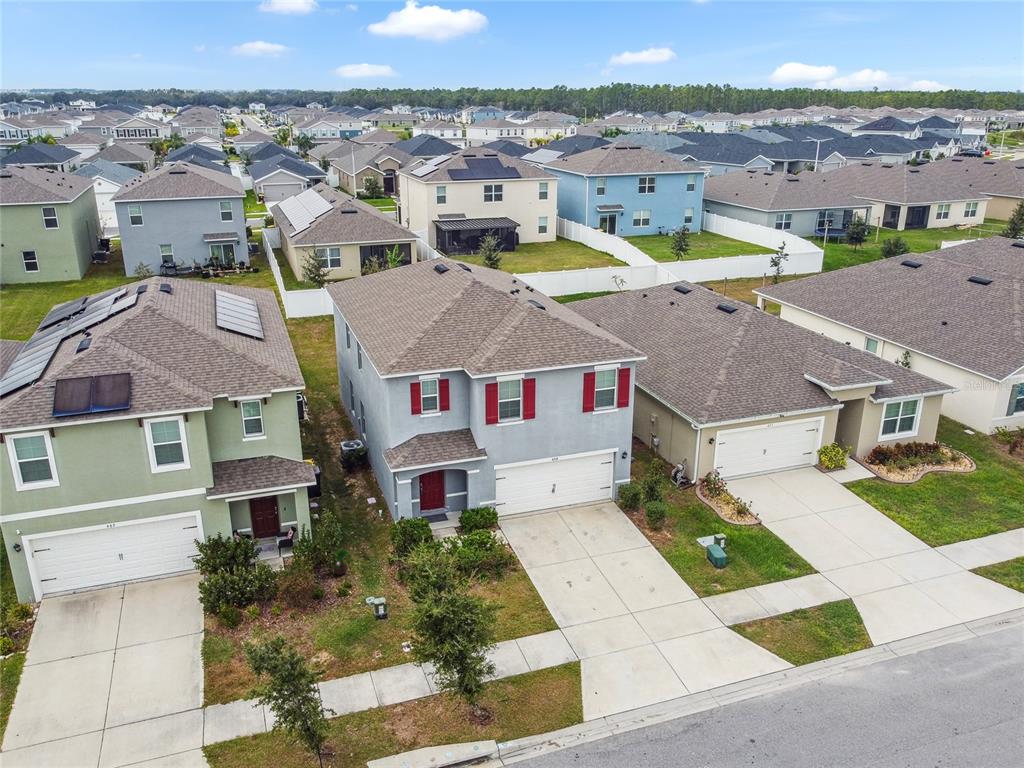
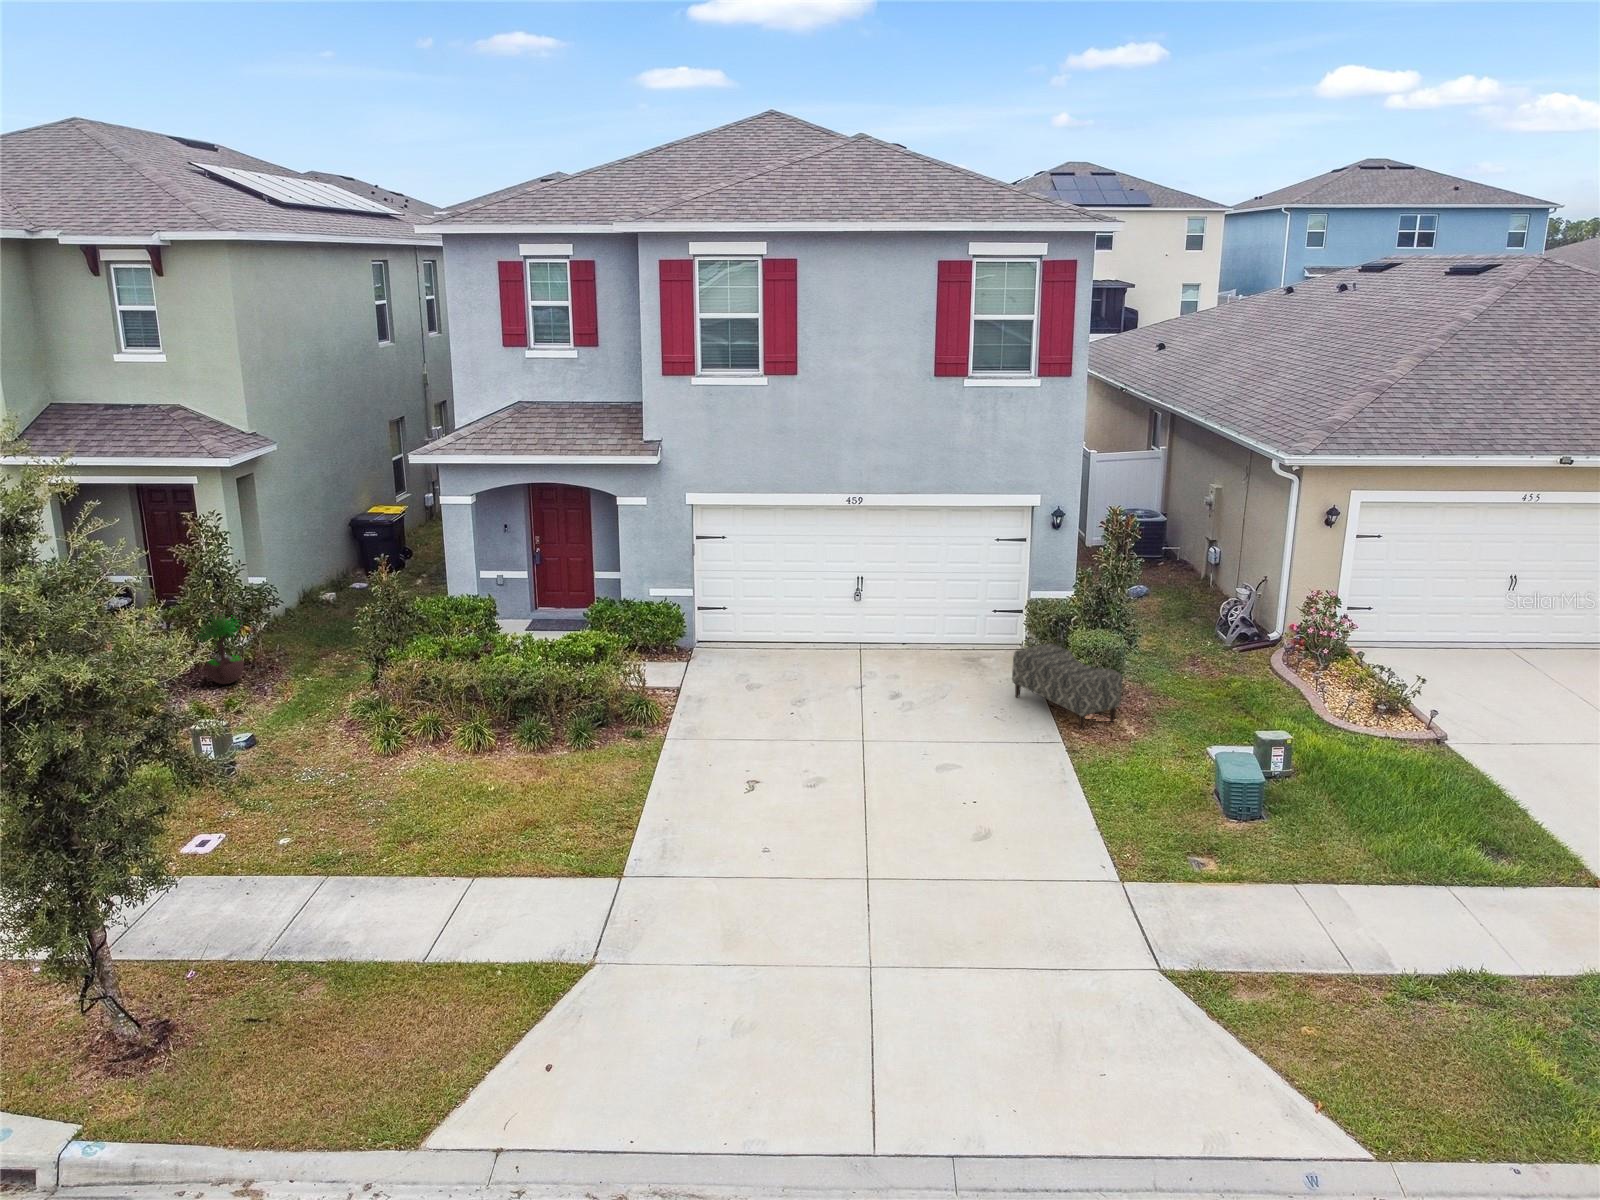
bench: none [625,506,666,539] -> present [1012,644,1122,730]

